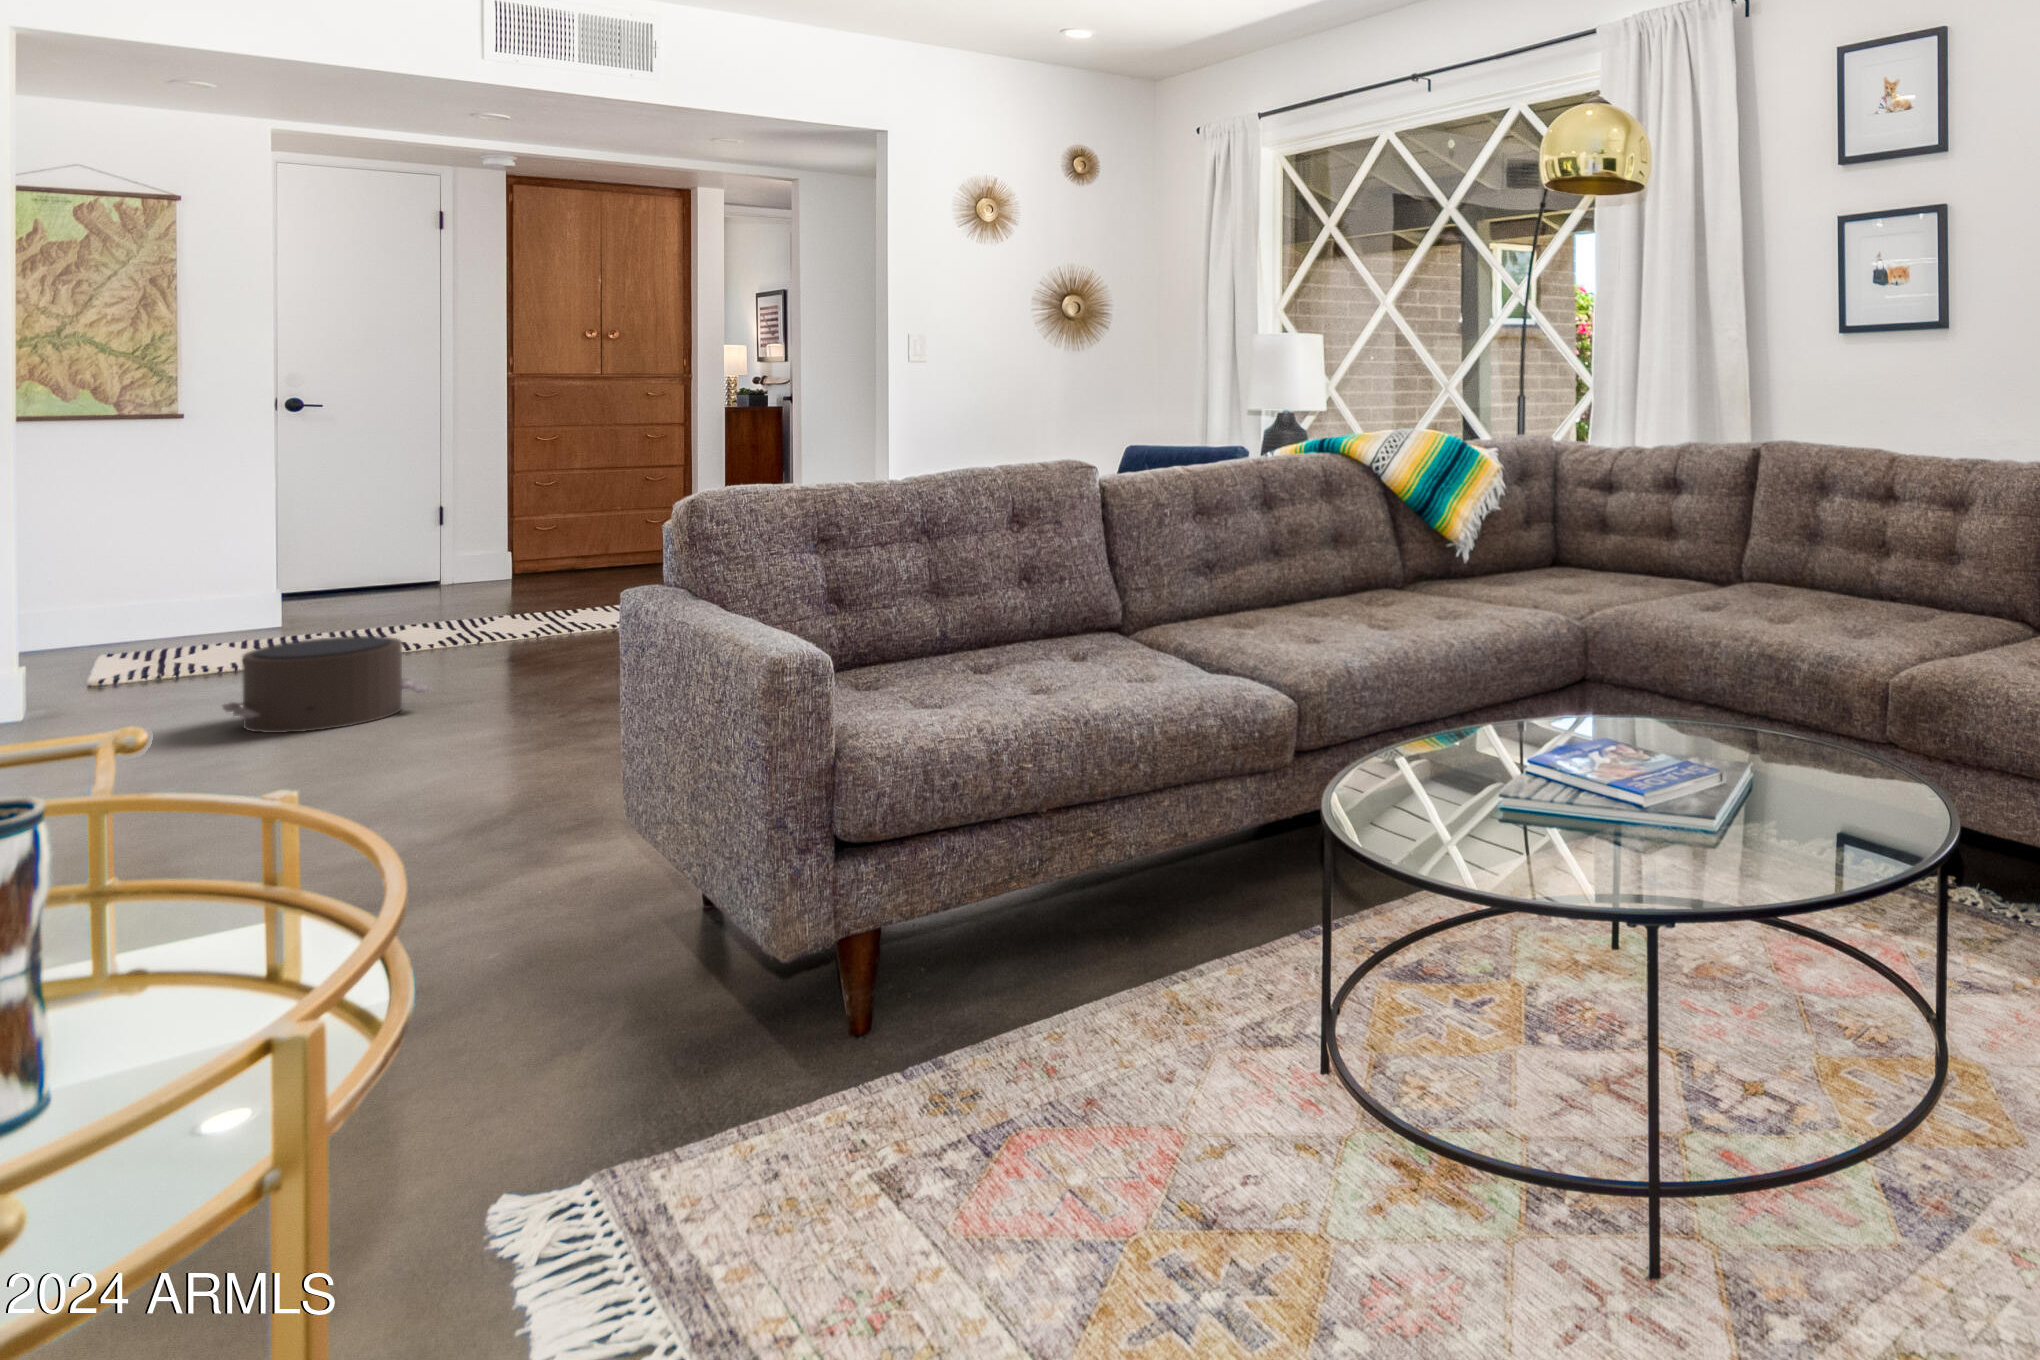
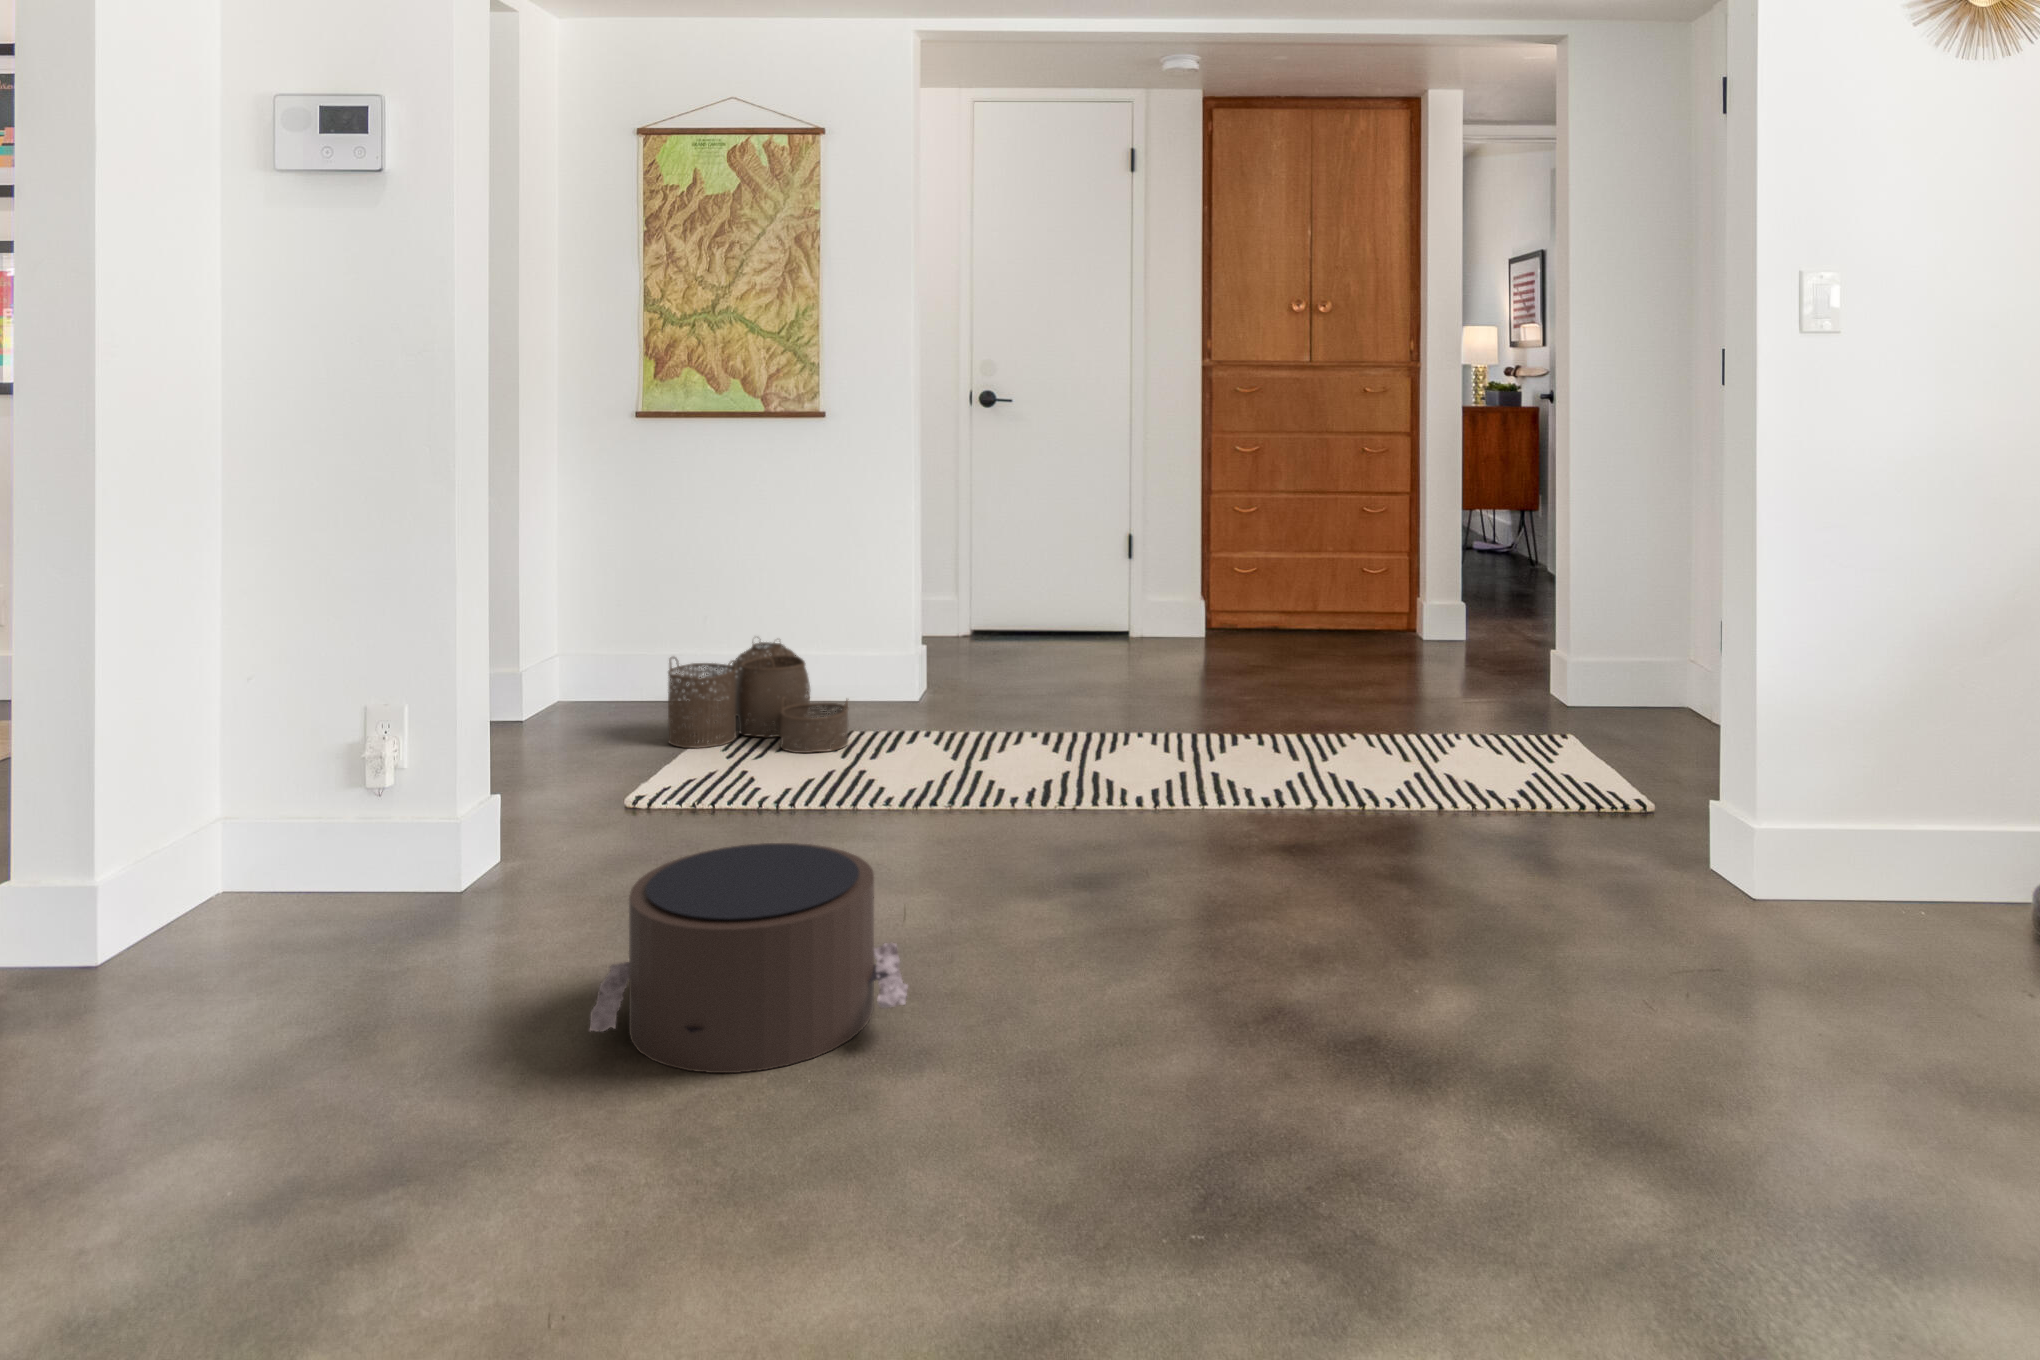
woven basket: none [60,588,246,664] -> present [668,642,848,753]

